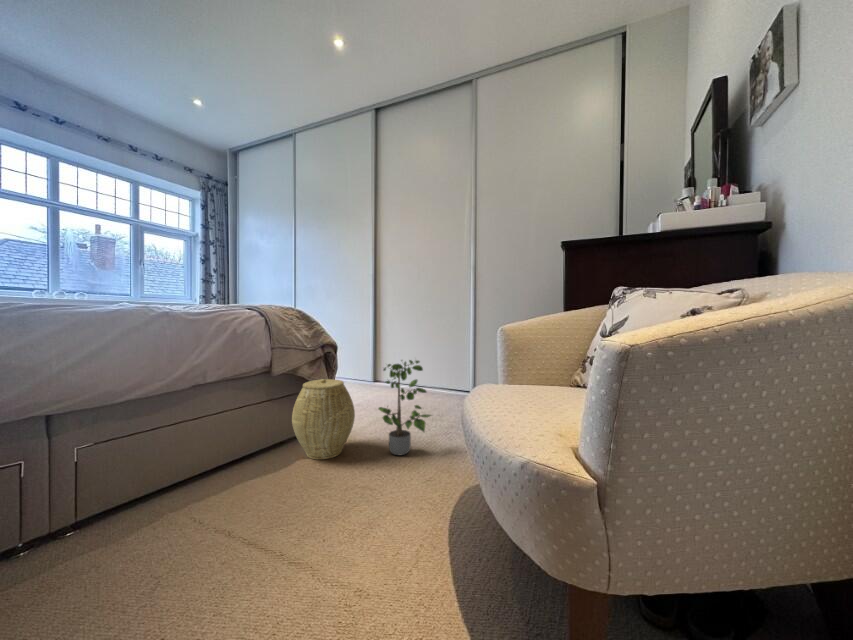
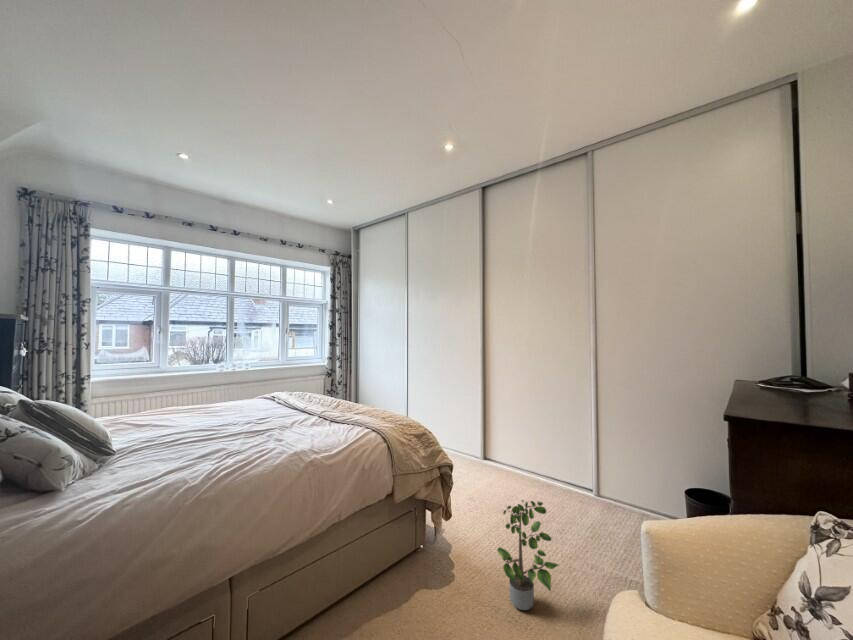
woven basket: present [292,379,355,459] -> none [411,505,472,600]

